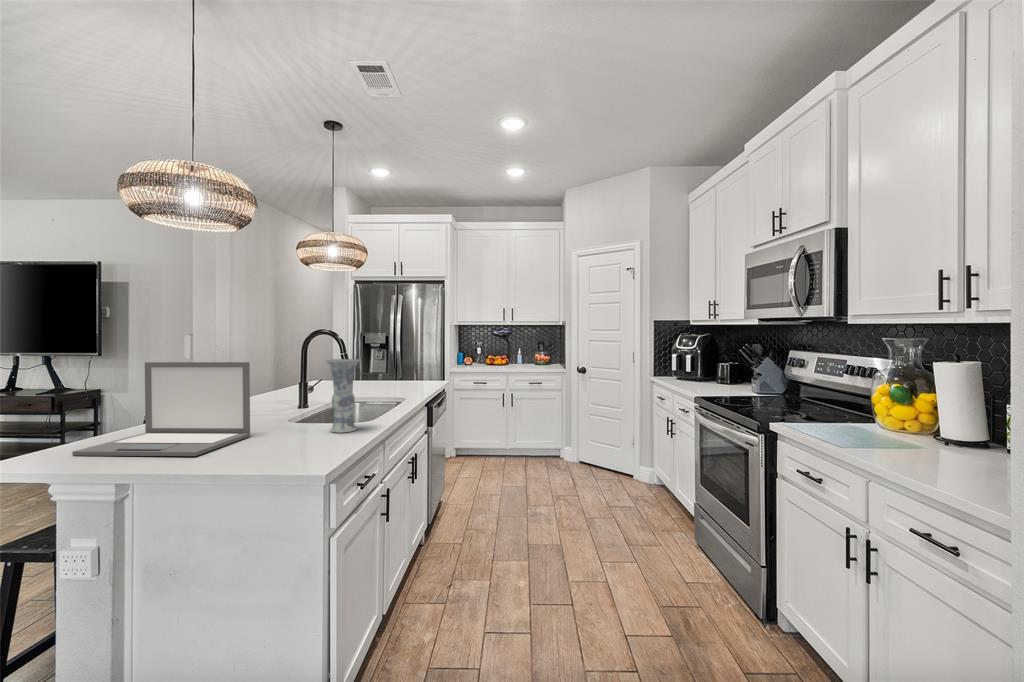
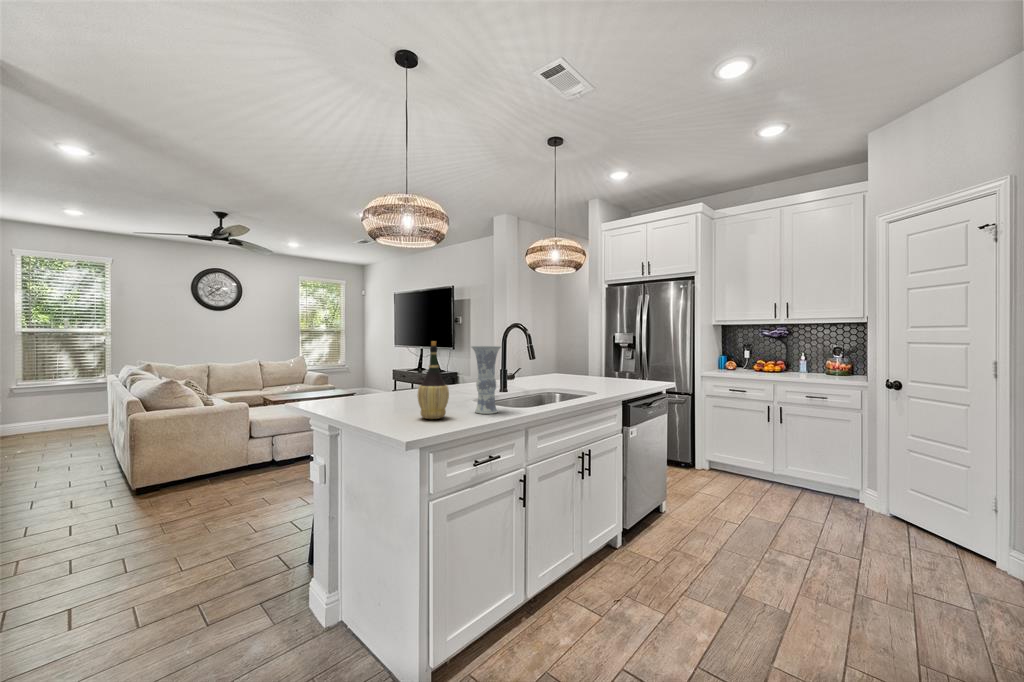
wine bottle: none [283,358,322,447] -> present [417,341,449,419]
laptop: present [72,362,250,456] -> none [319,345,421,414]

